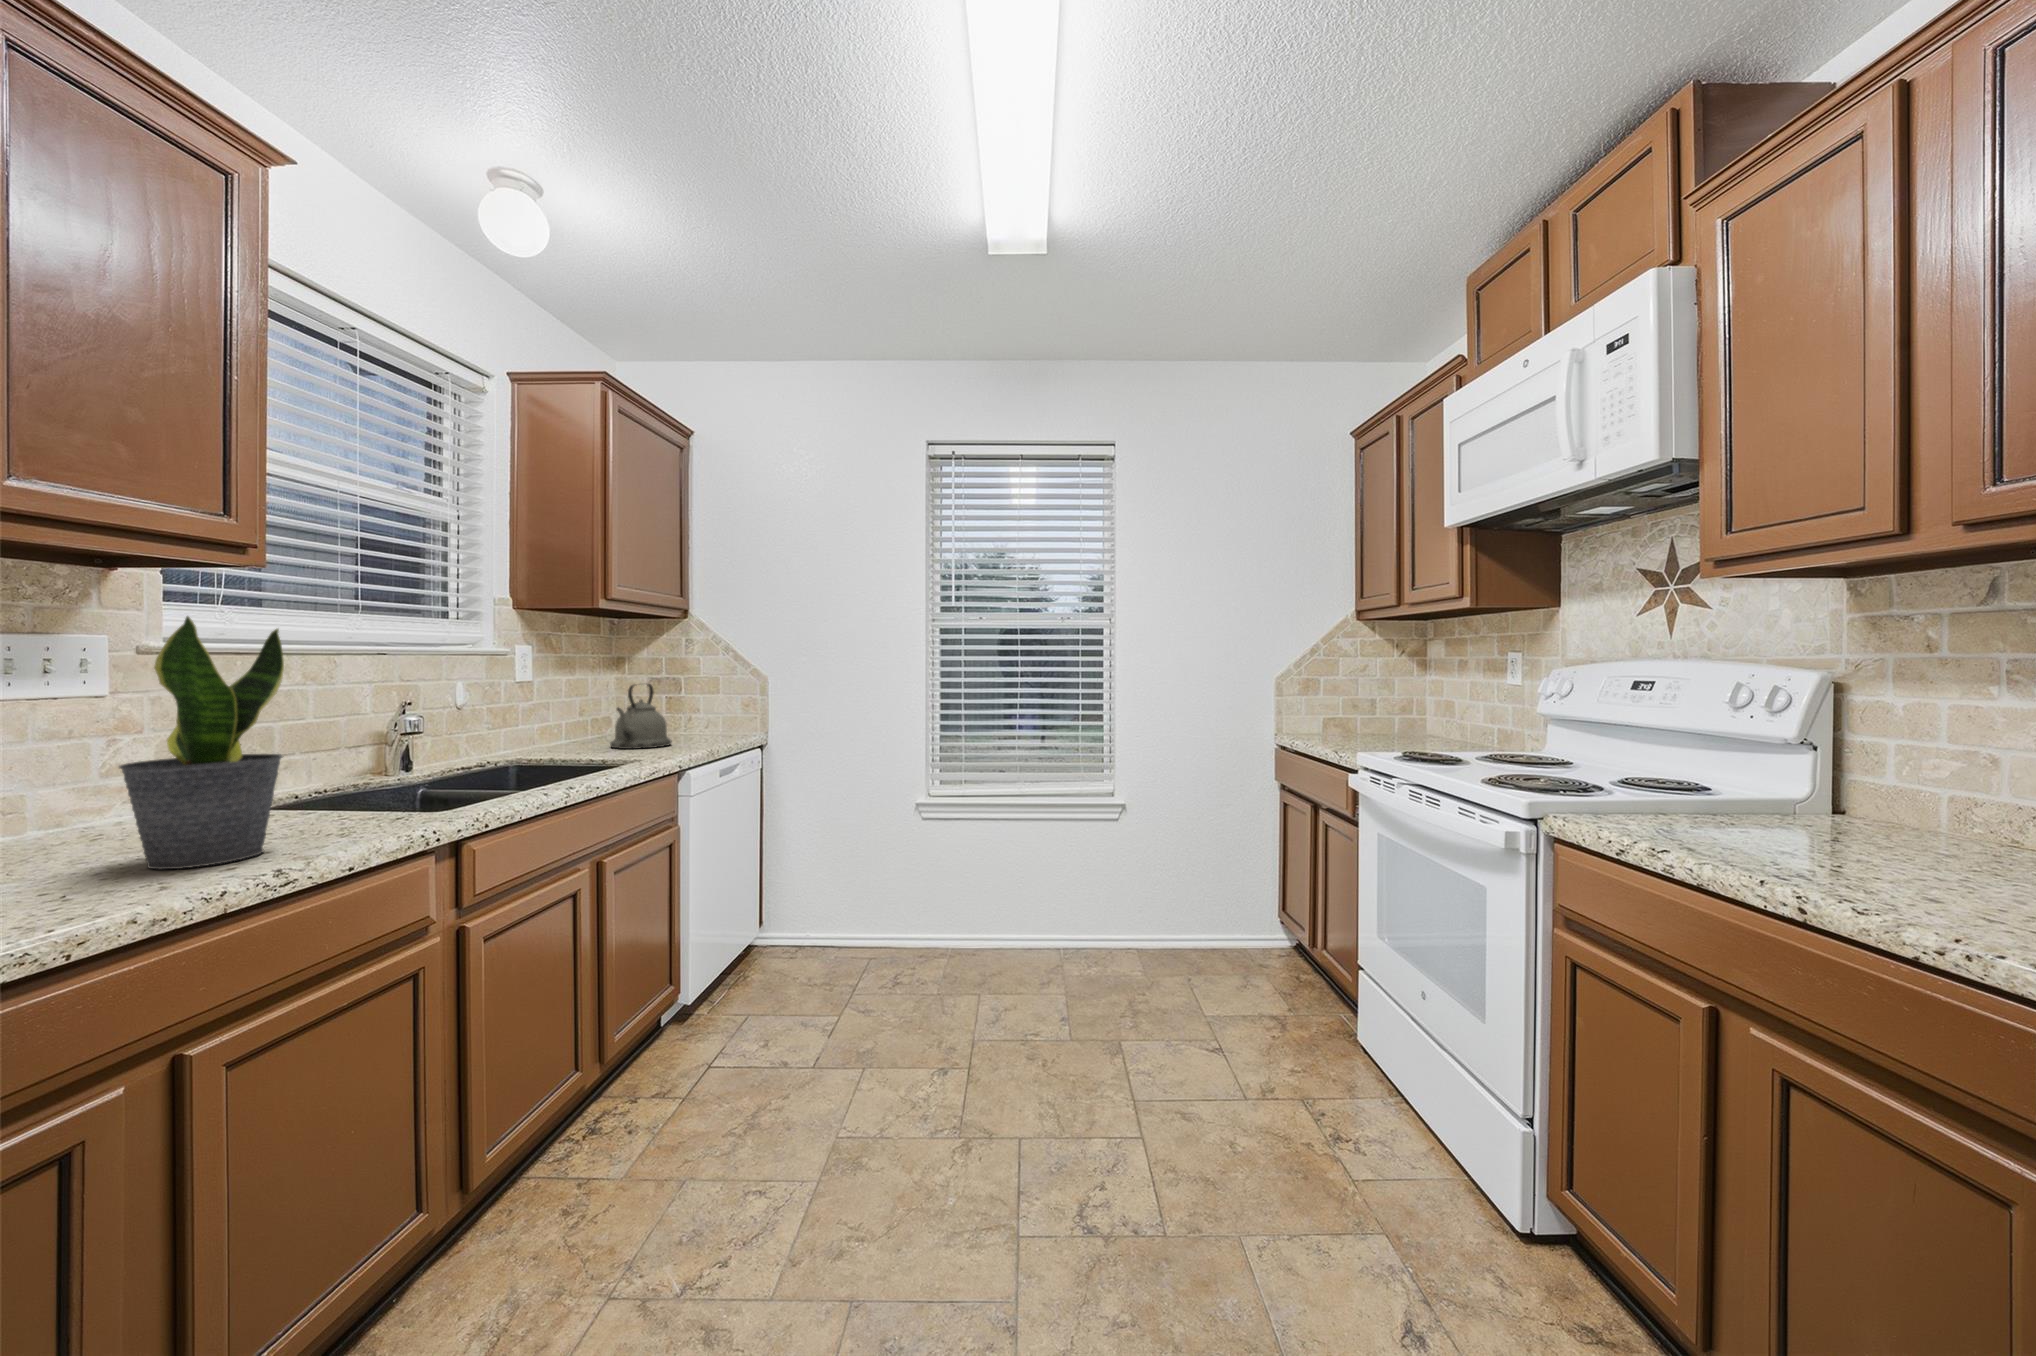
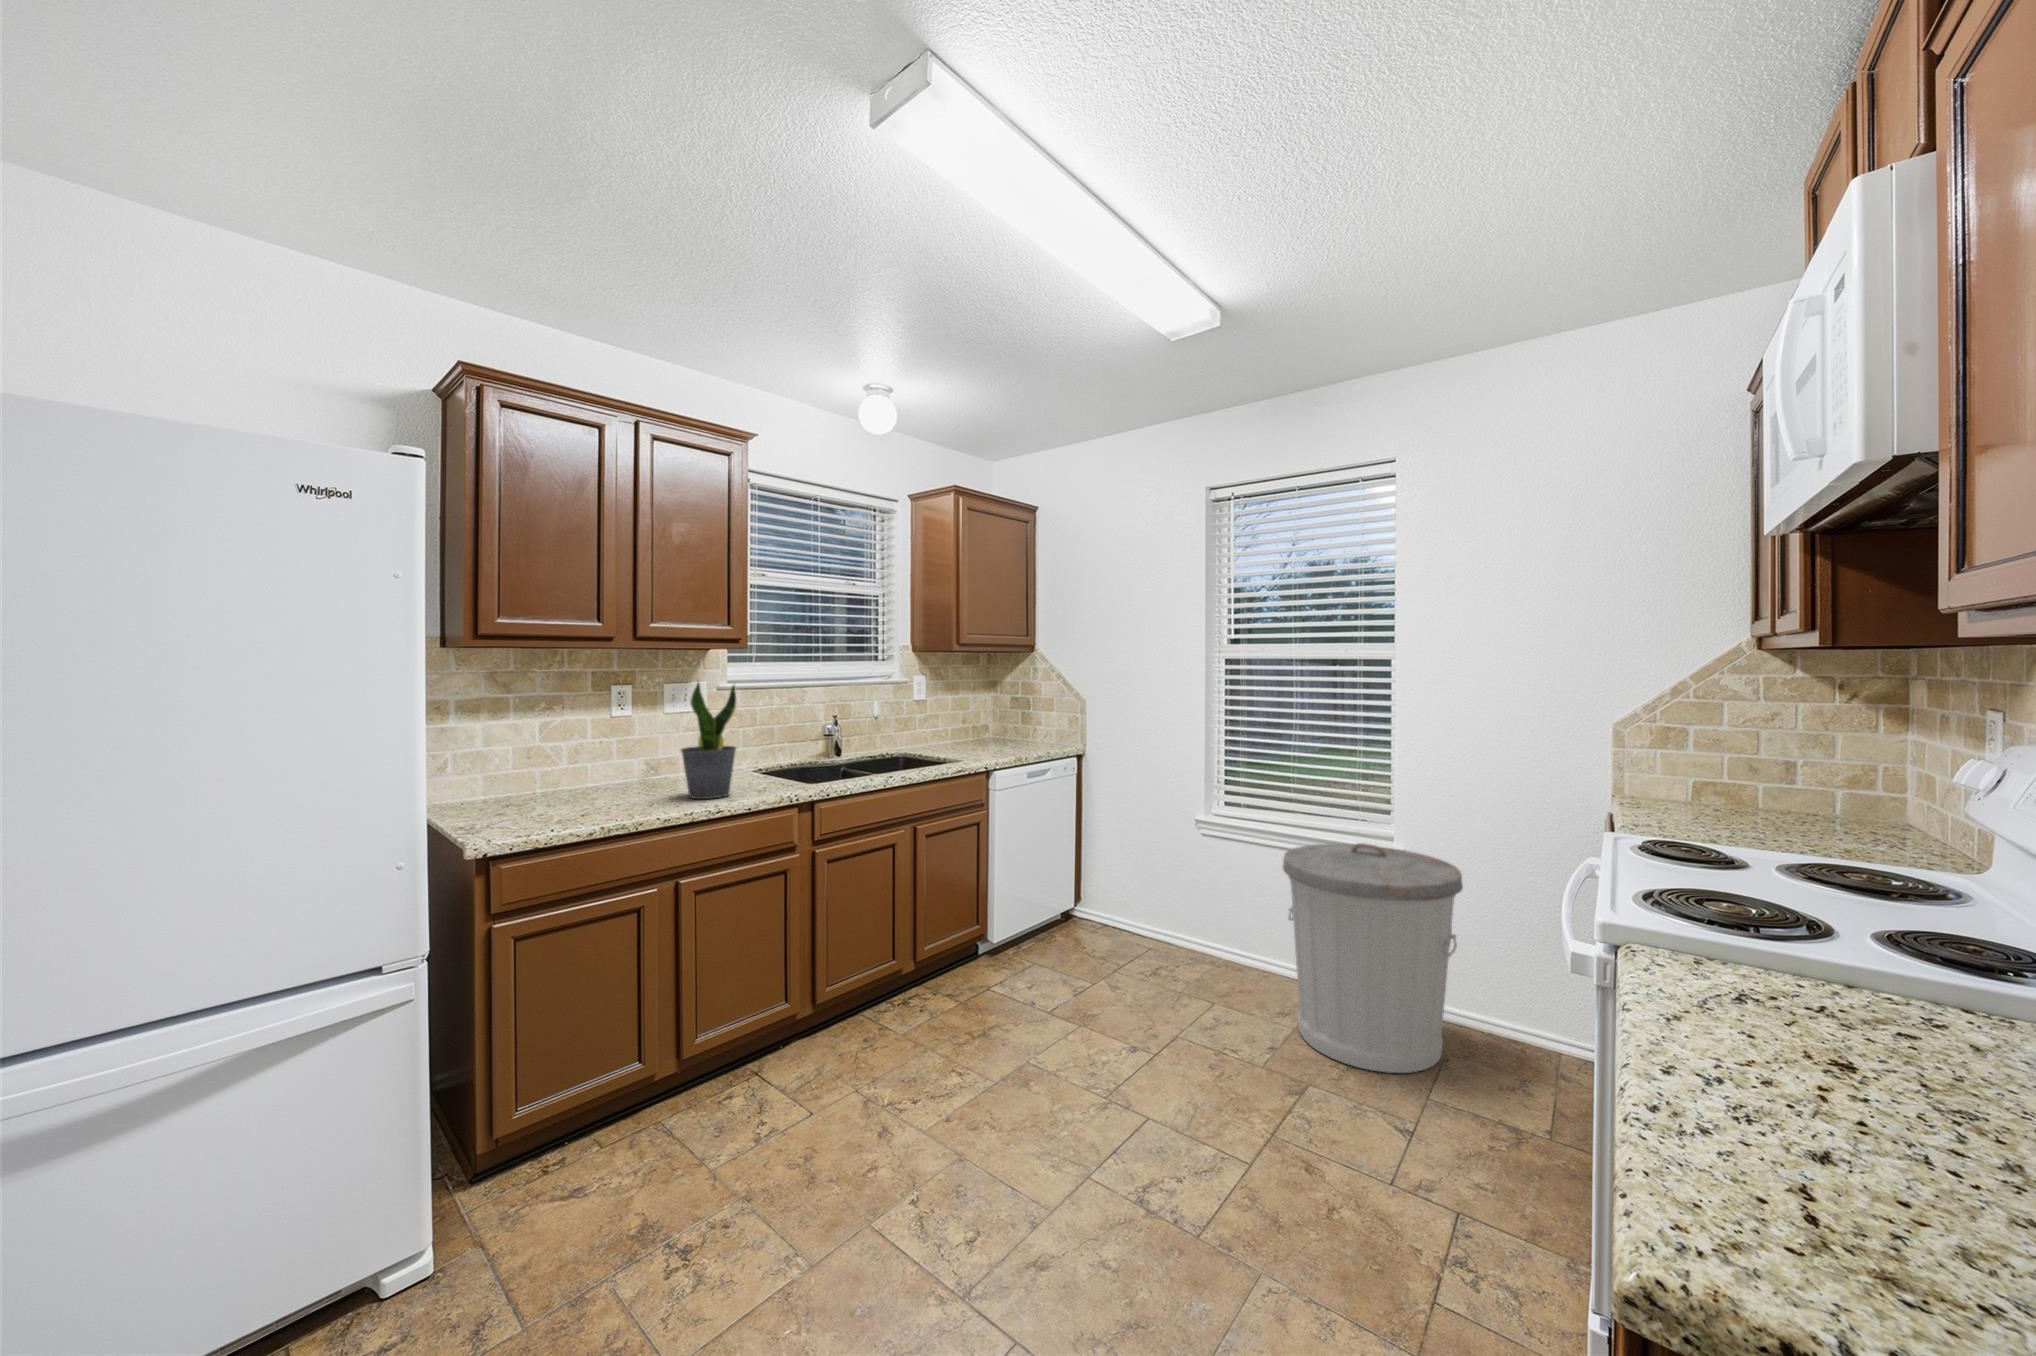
kettle: present [610,684,672,749] -> none [973,704,1016,753]
trash can: none [1046,799,1201,1010] -> present [1283,843,1463,1073]

